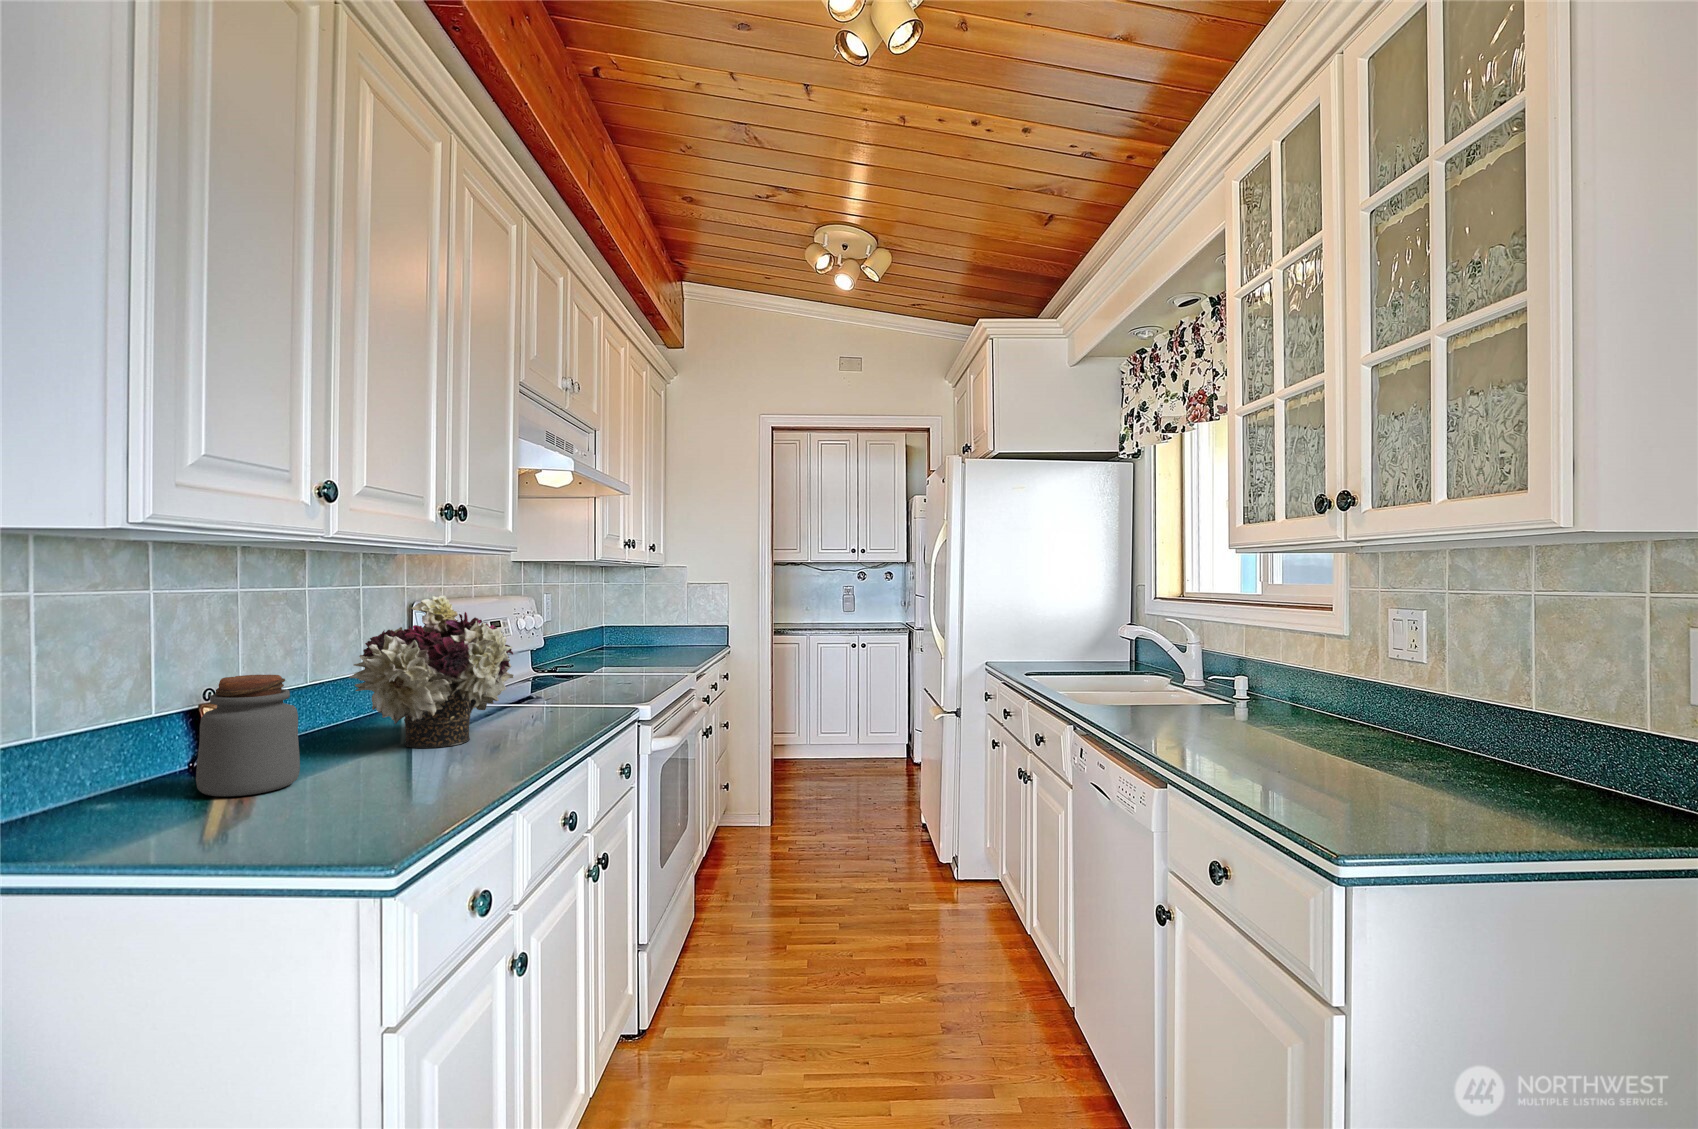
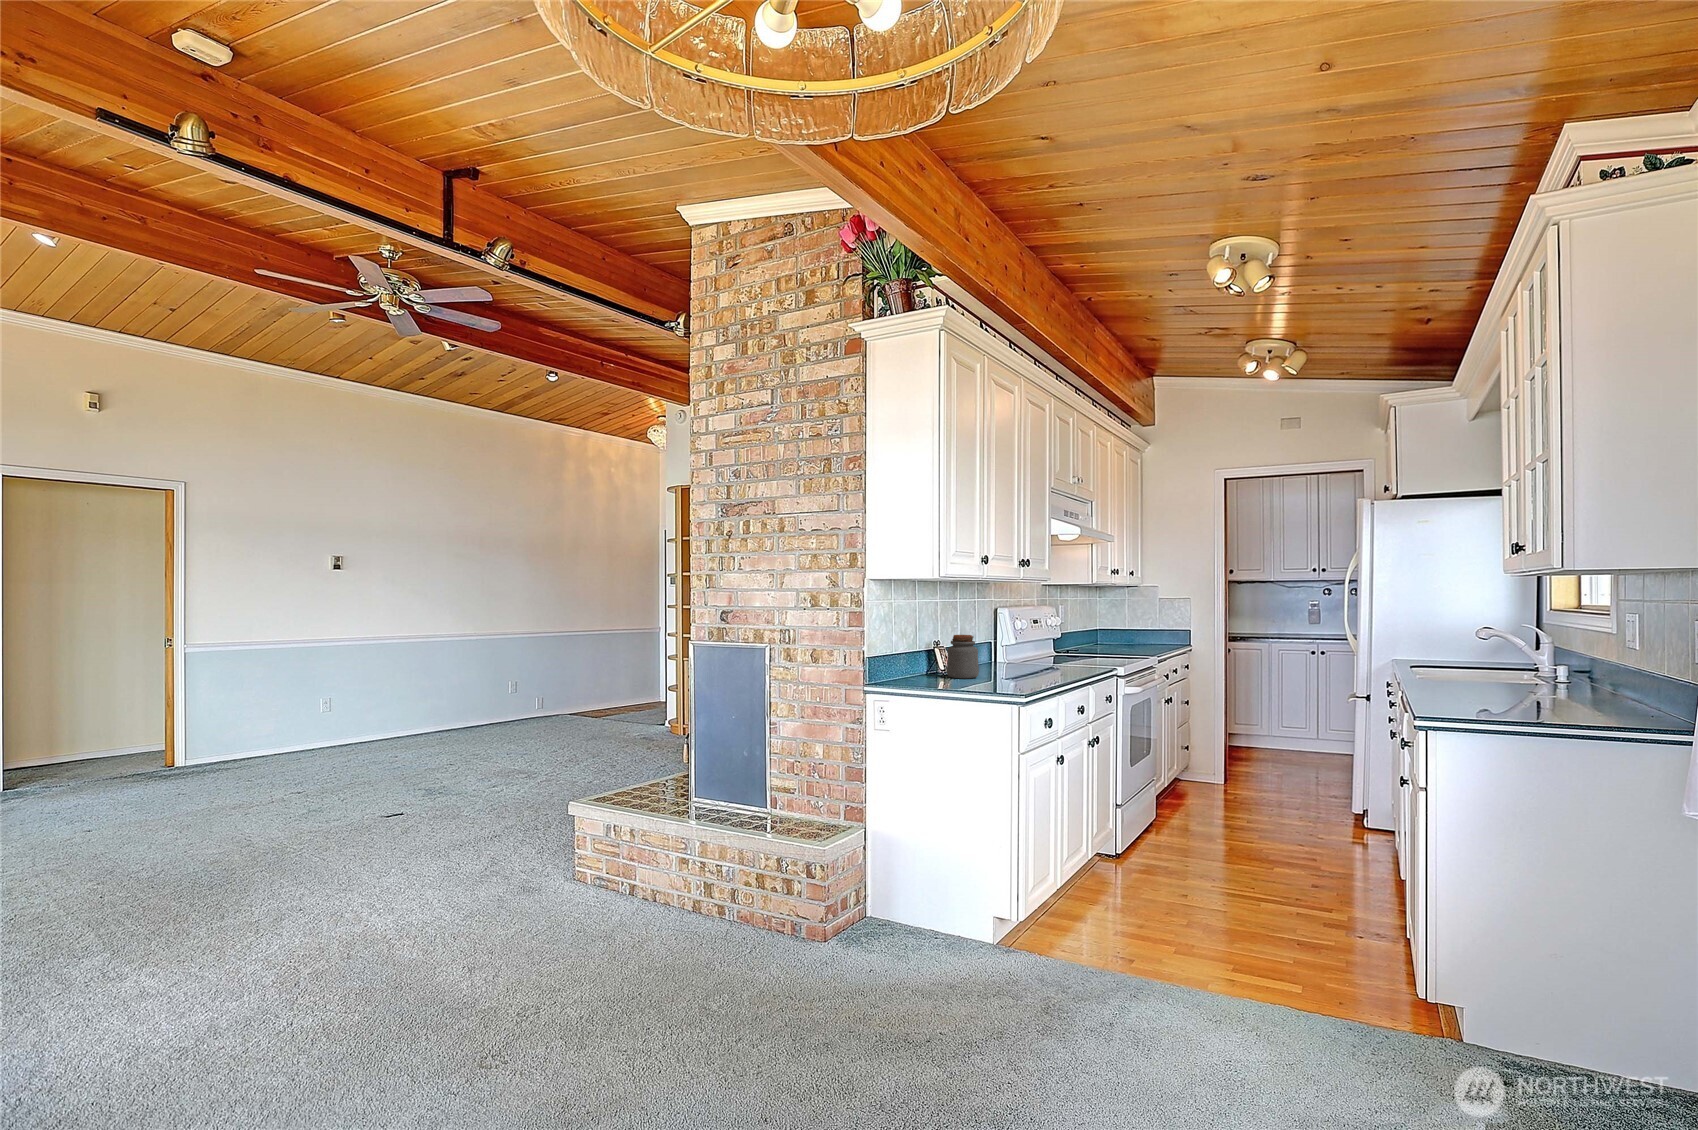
flower arrangement: present [349,595,514,748] -> none [988,605,1053,674]

